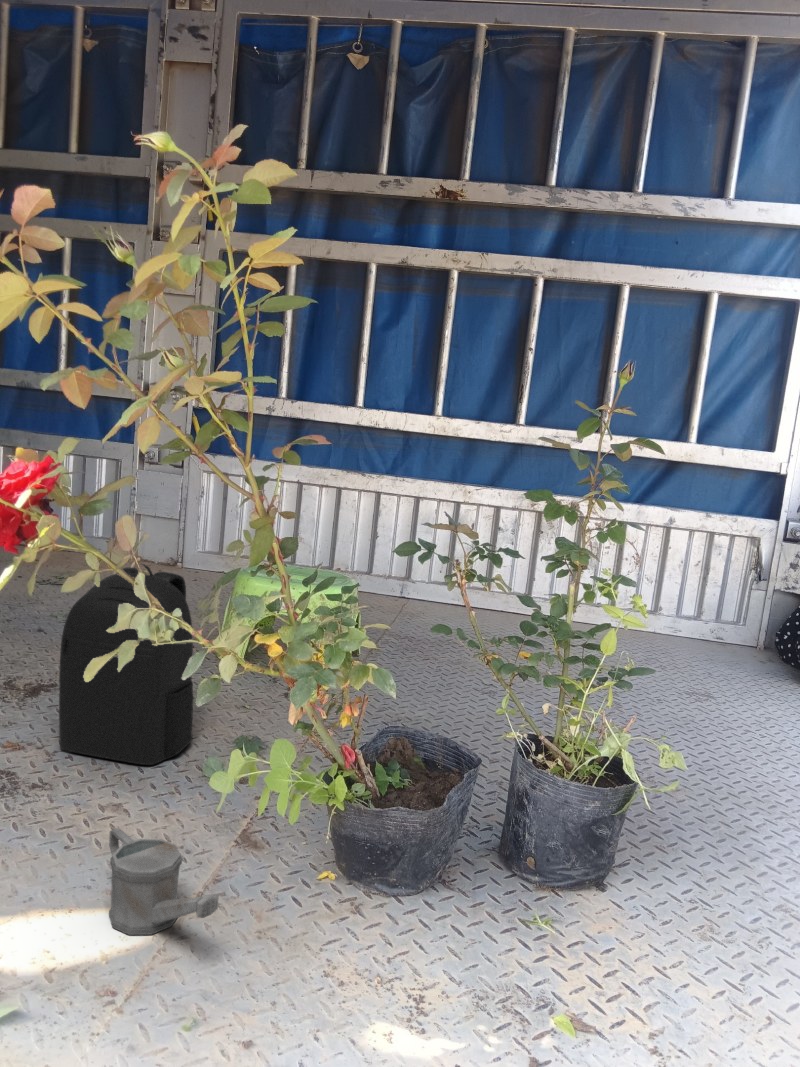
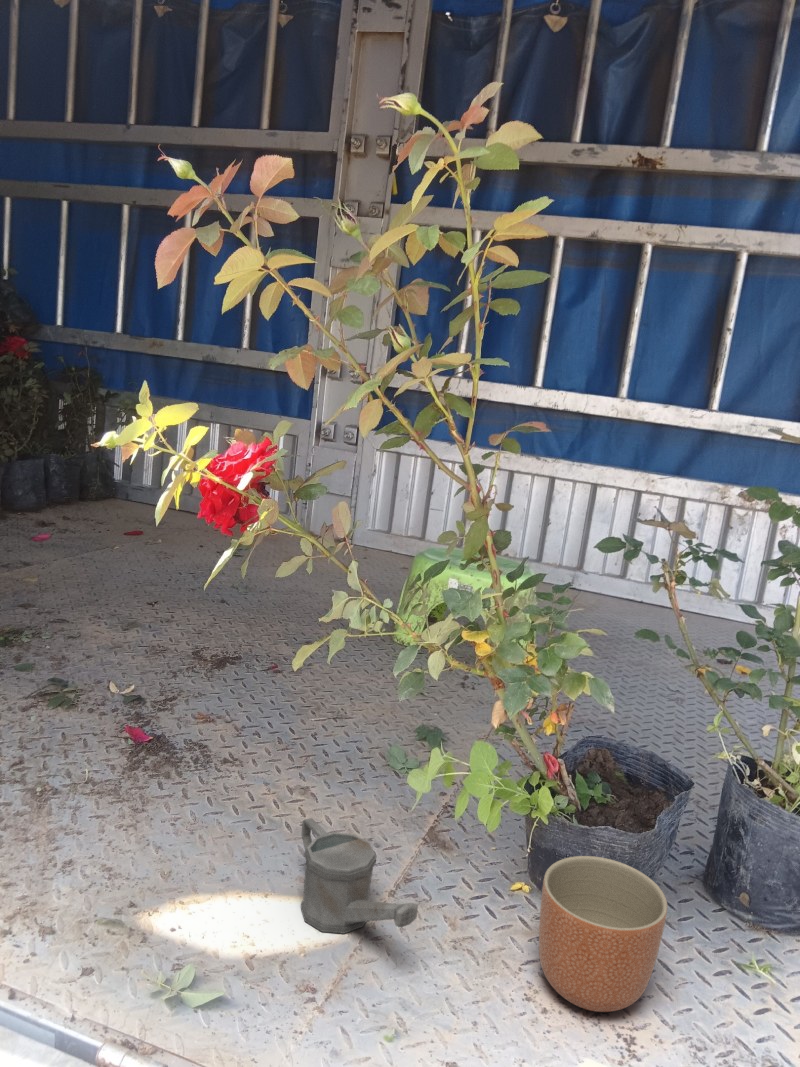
backpack: present [59,564,193,765] -> none [246,544,379,748]
planter: none [337,836,450,976] -> present [539,856,668,1012]

